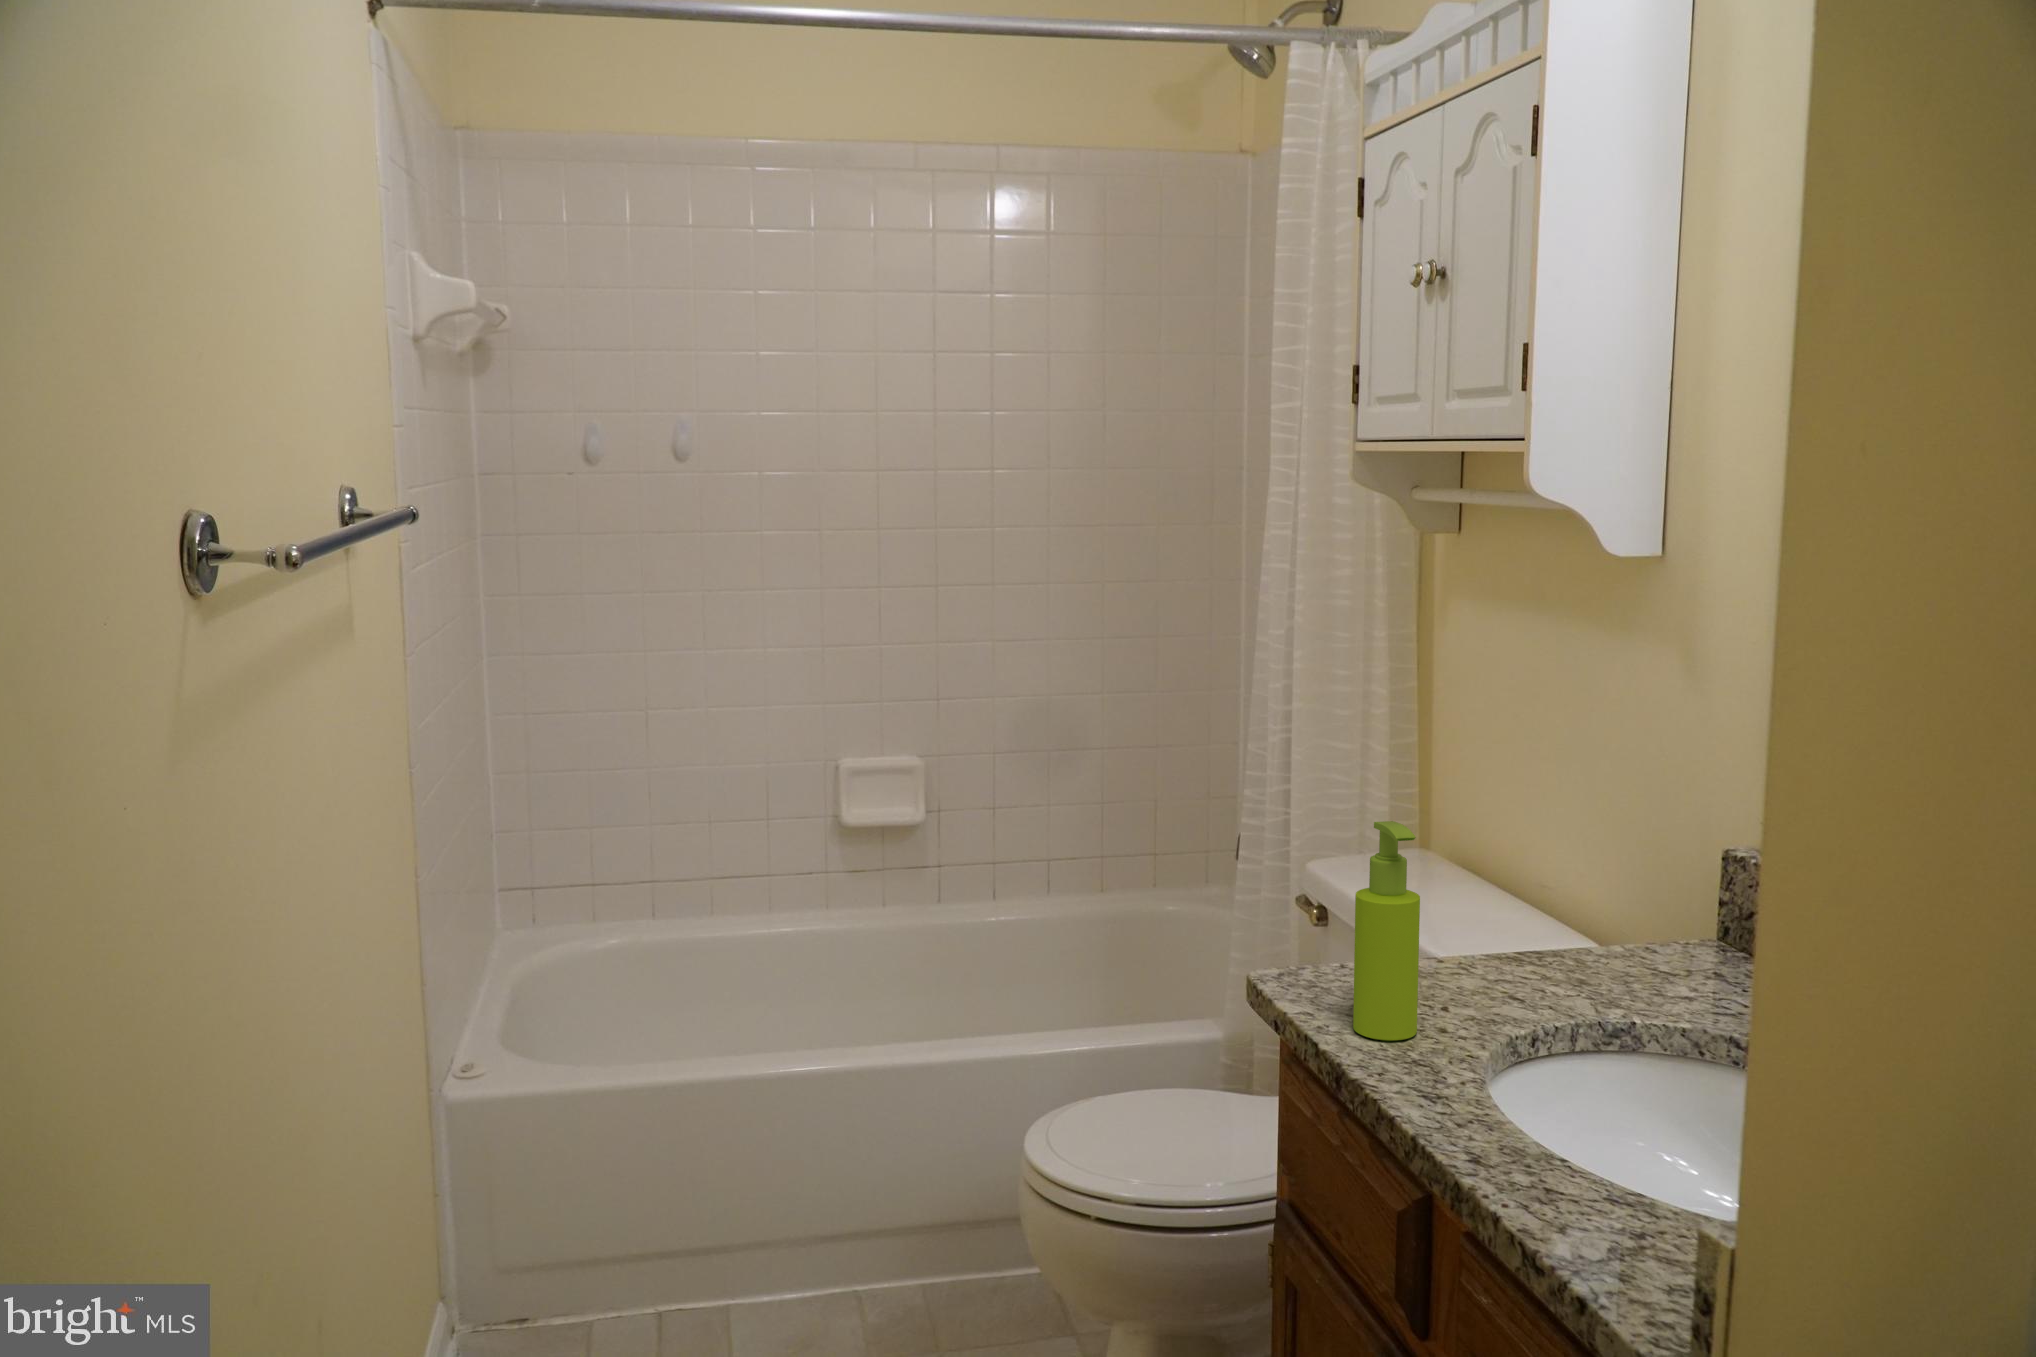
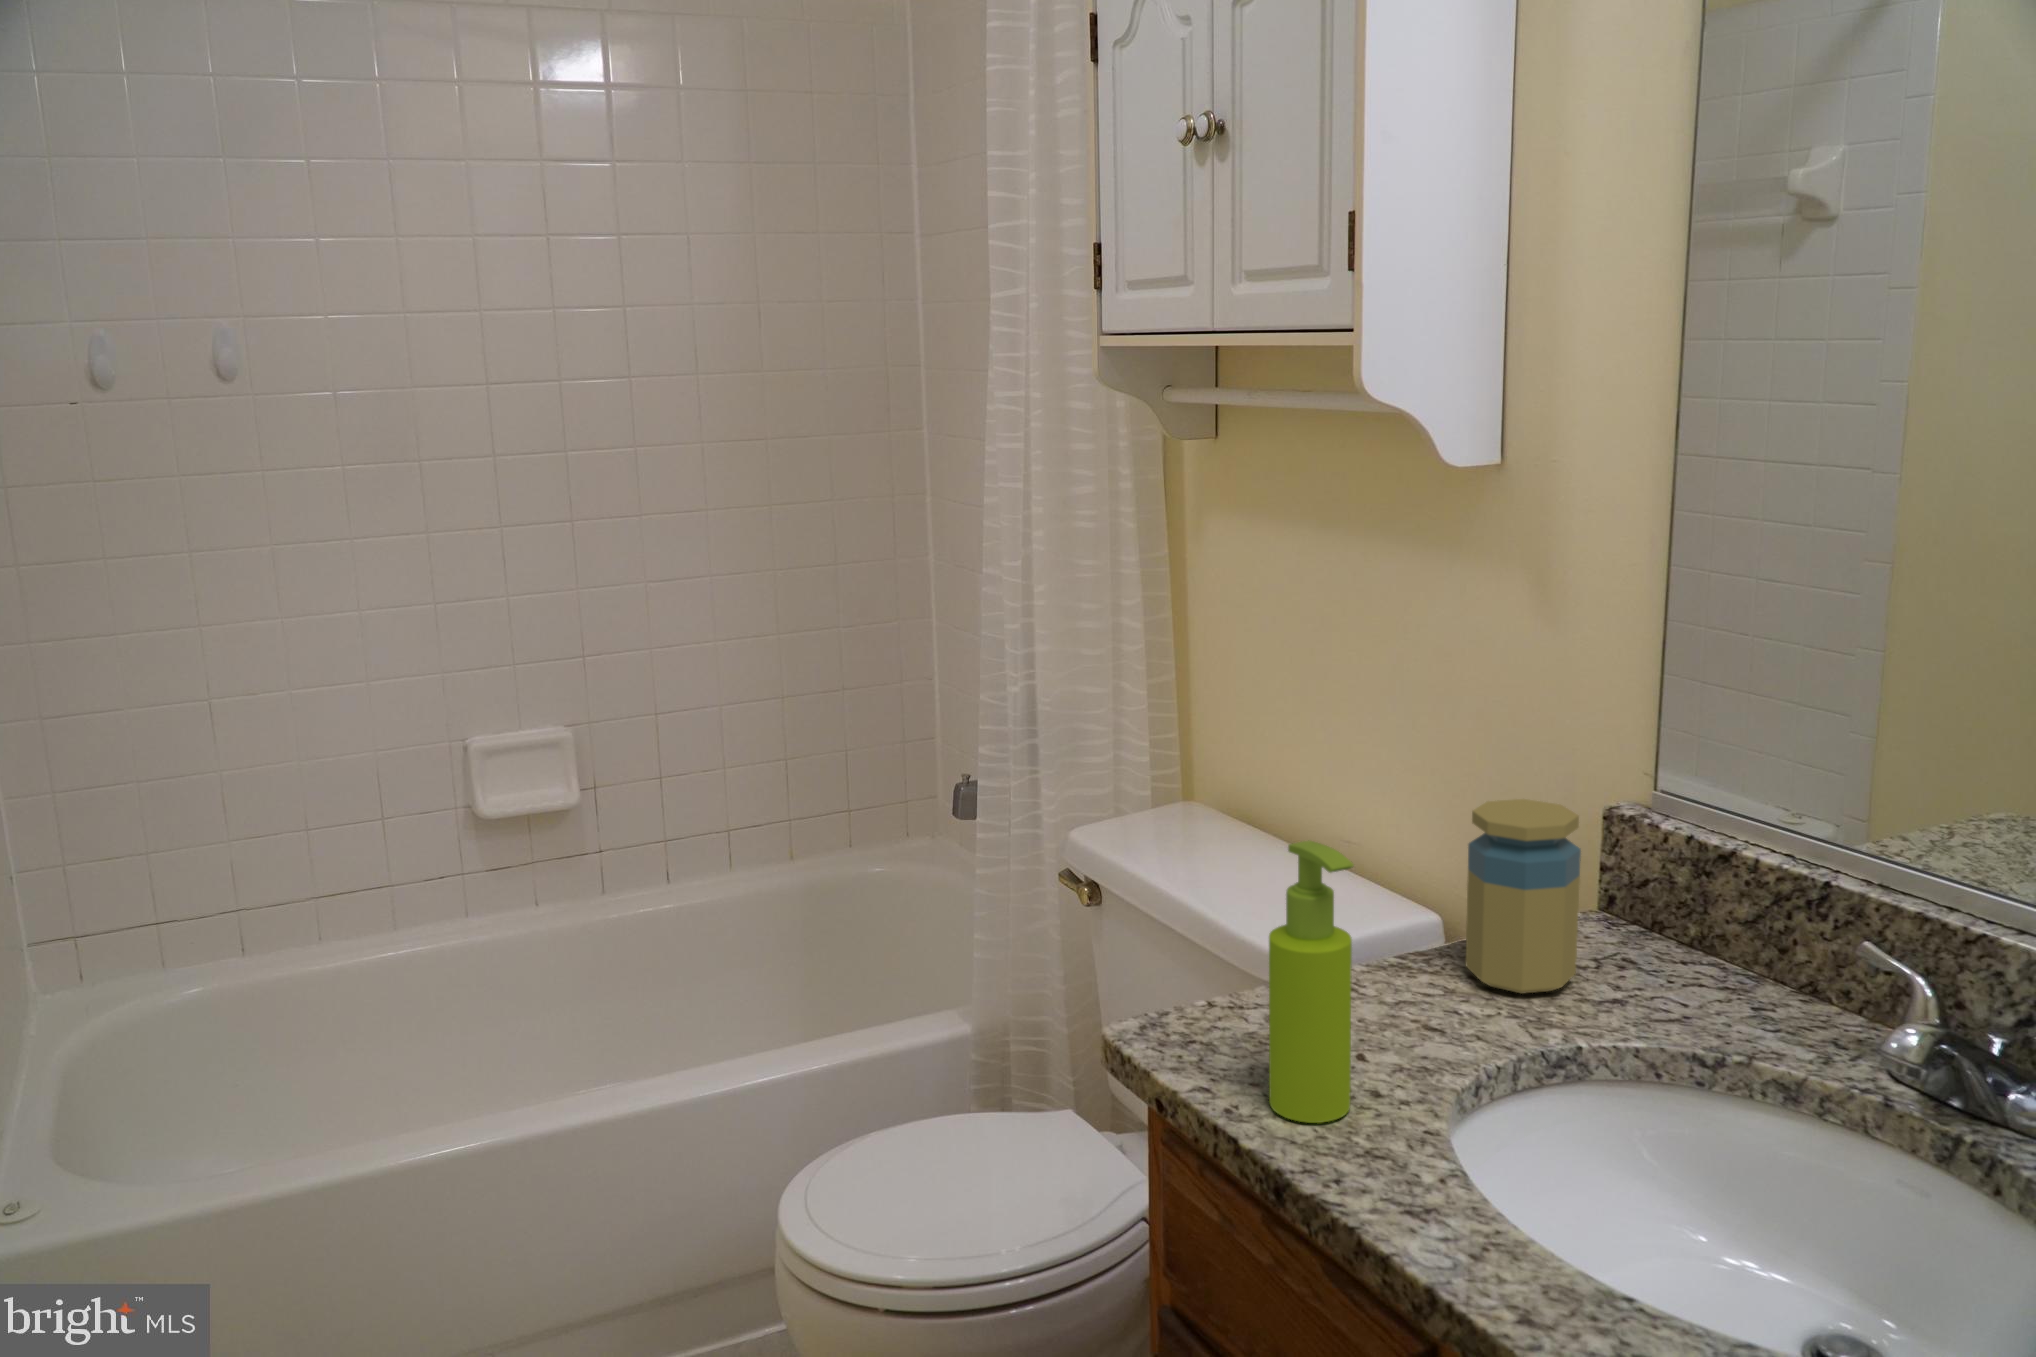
jar: none [1568,826,1665,986] -> present [1466,799,1581,994]

